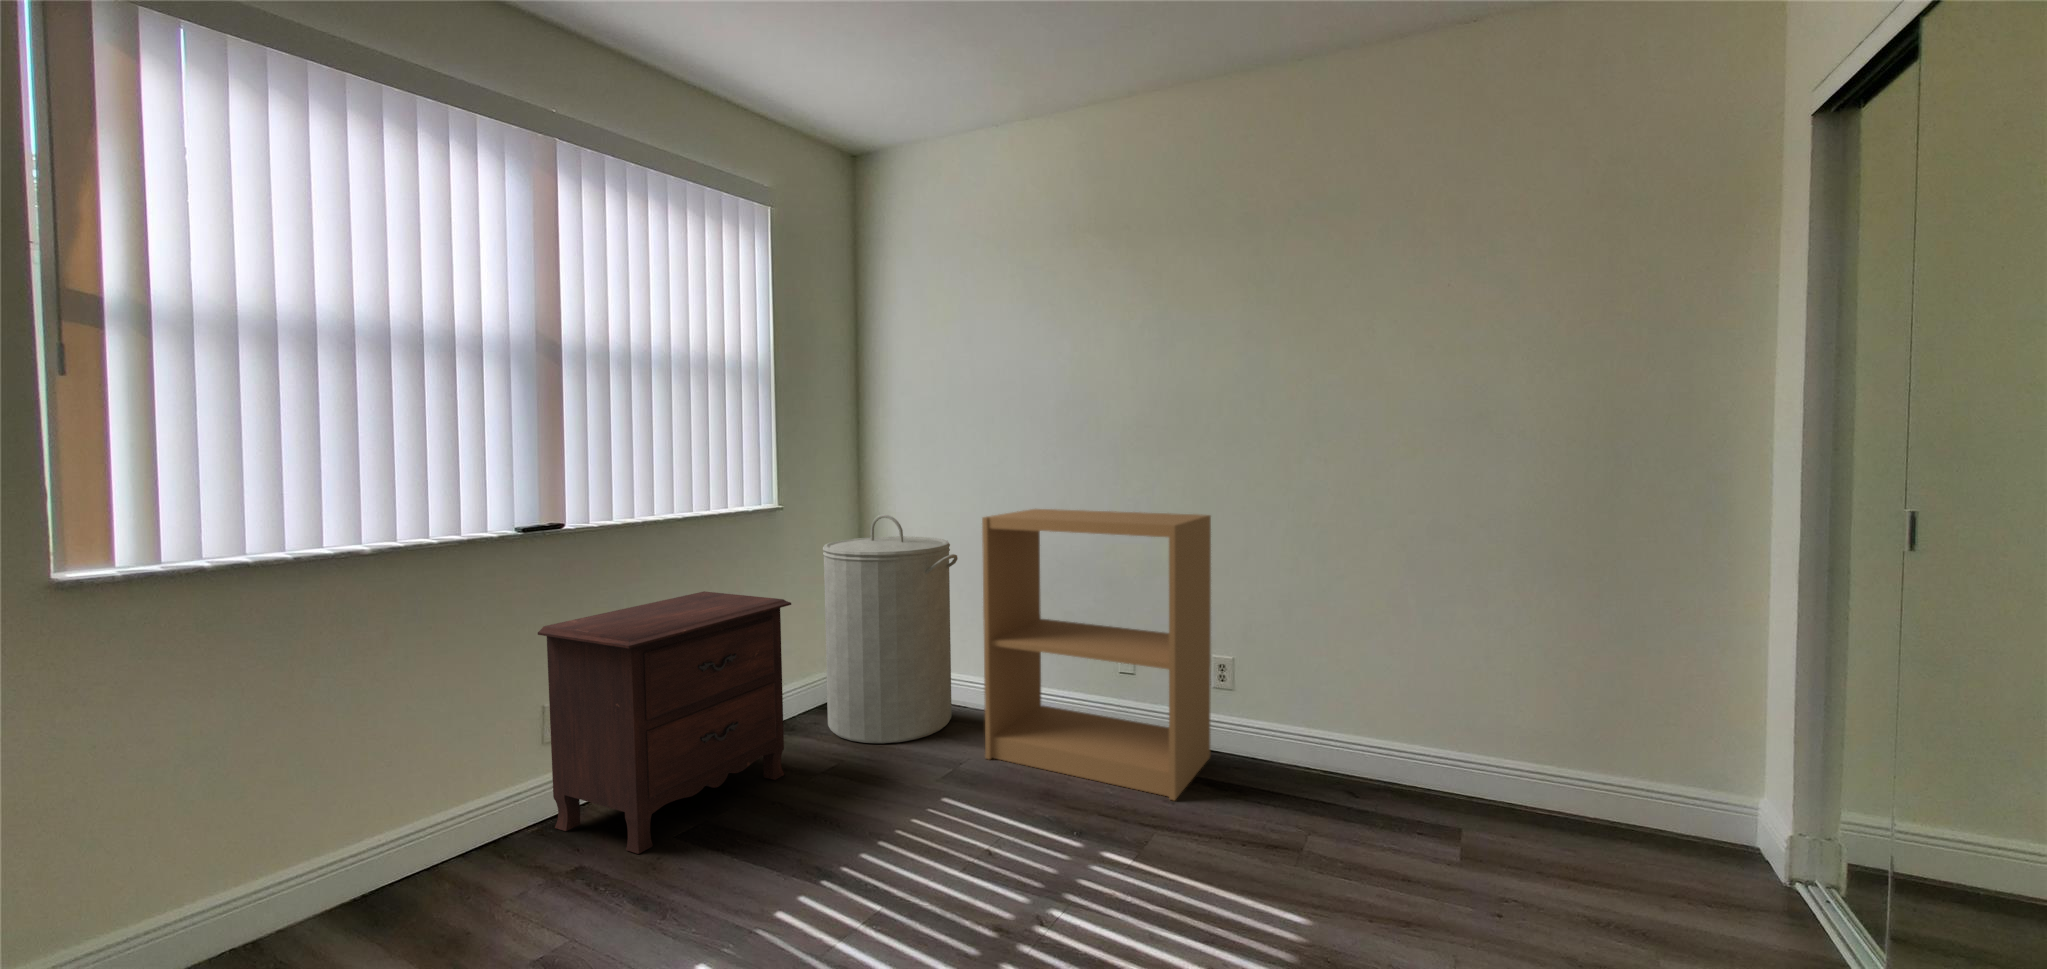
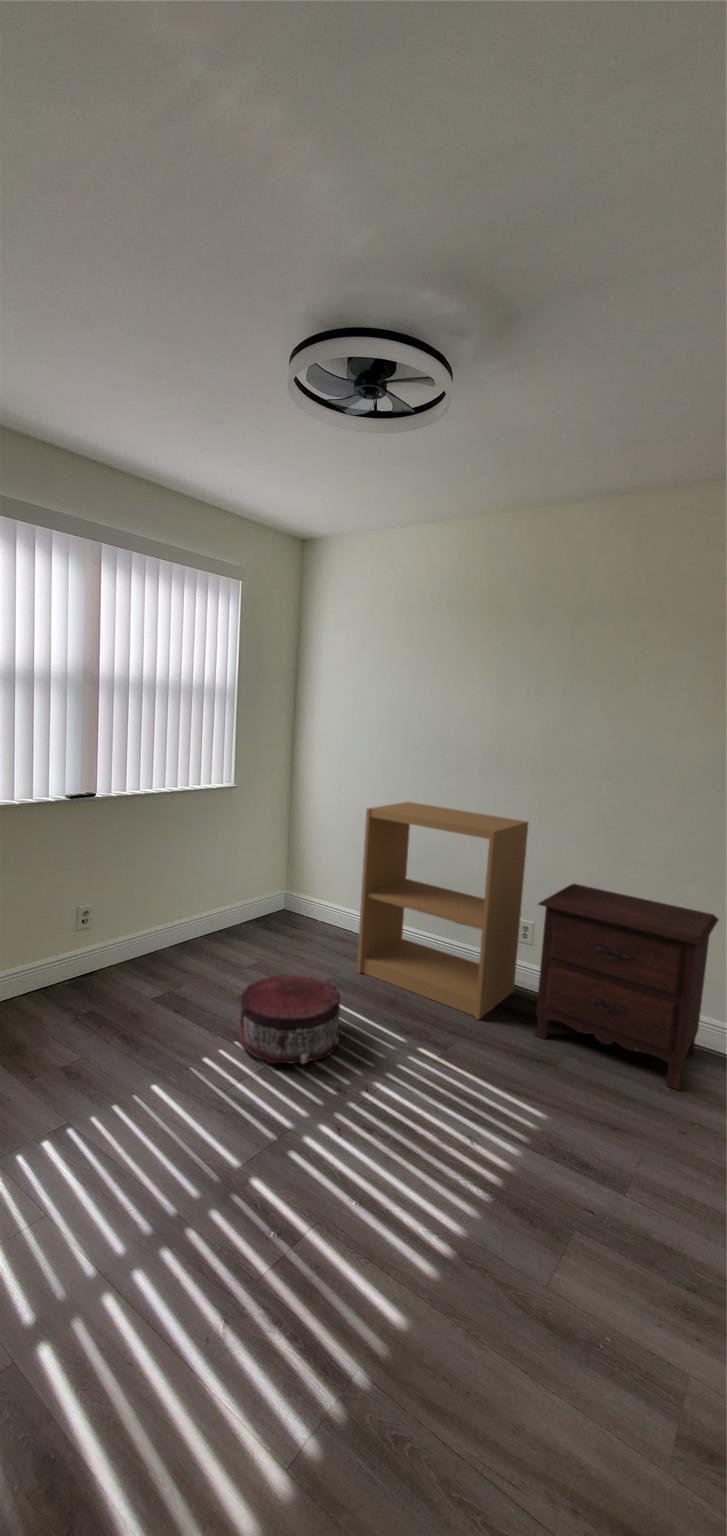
laundry hamper: present [823,514,958,743] -> none [257,796,351,953]
nightstand: present [538,591,791,854] -> present [535,884,718,1090]
pouf: none [827,763,985,904] -> present [240,975,340,1064]

